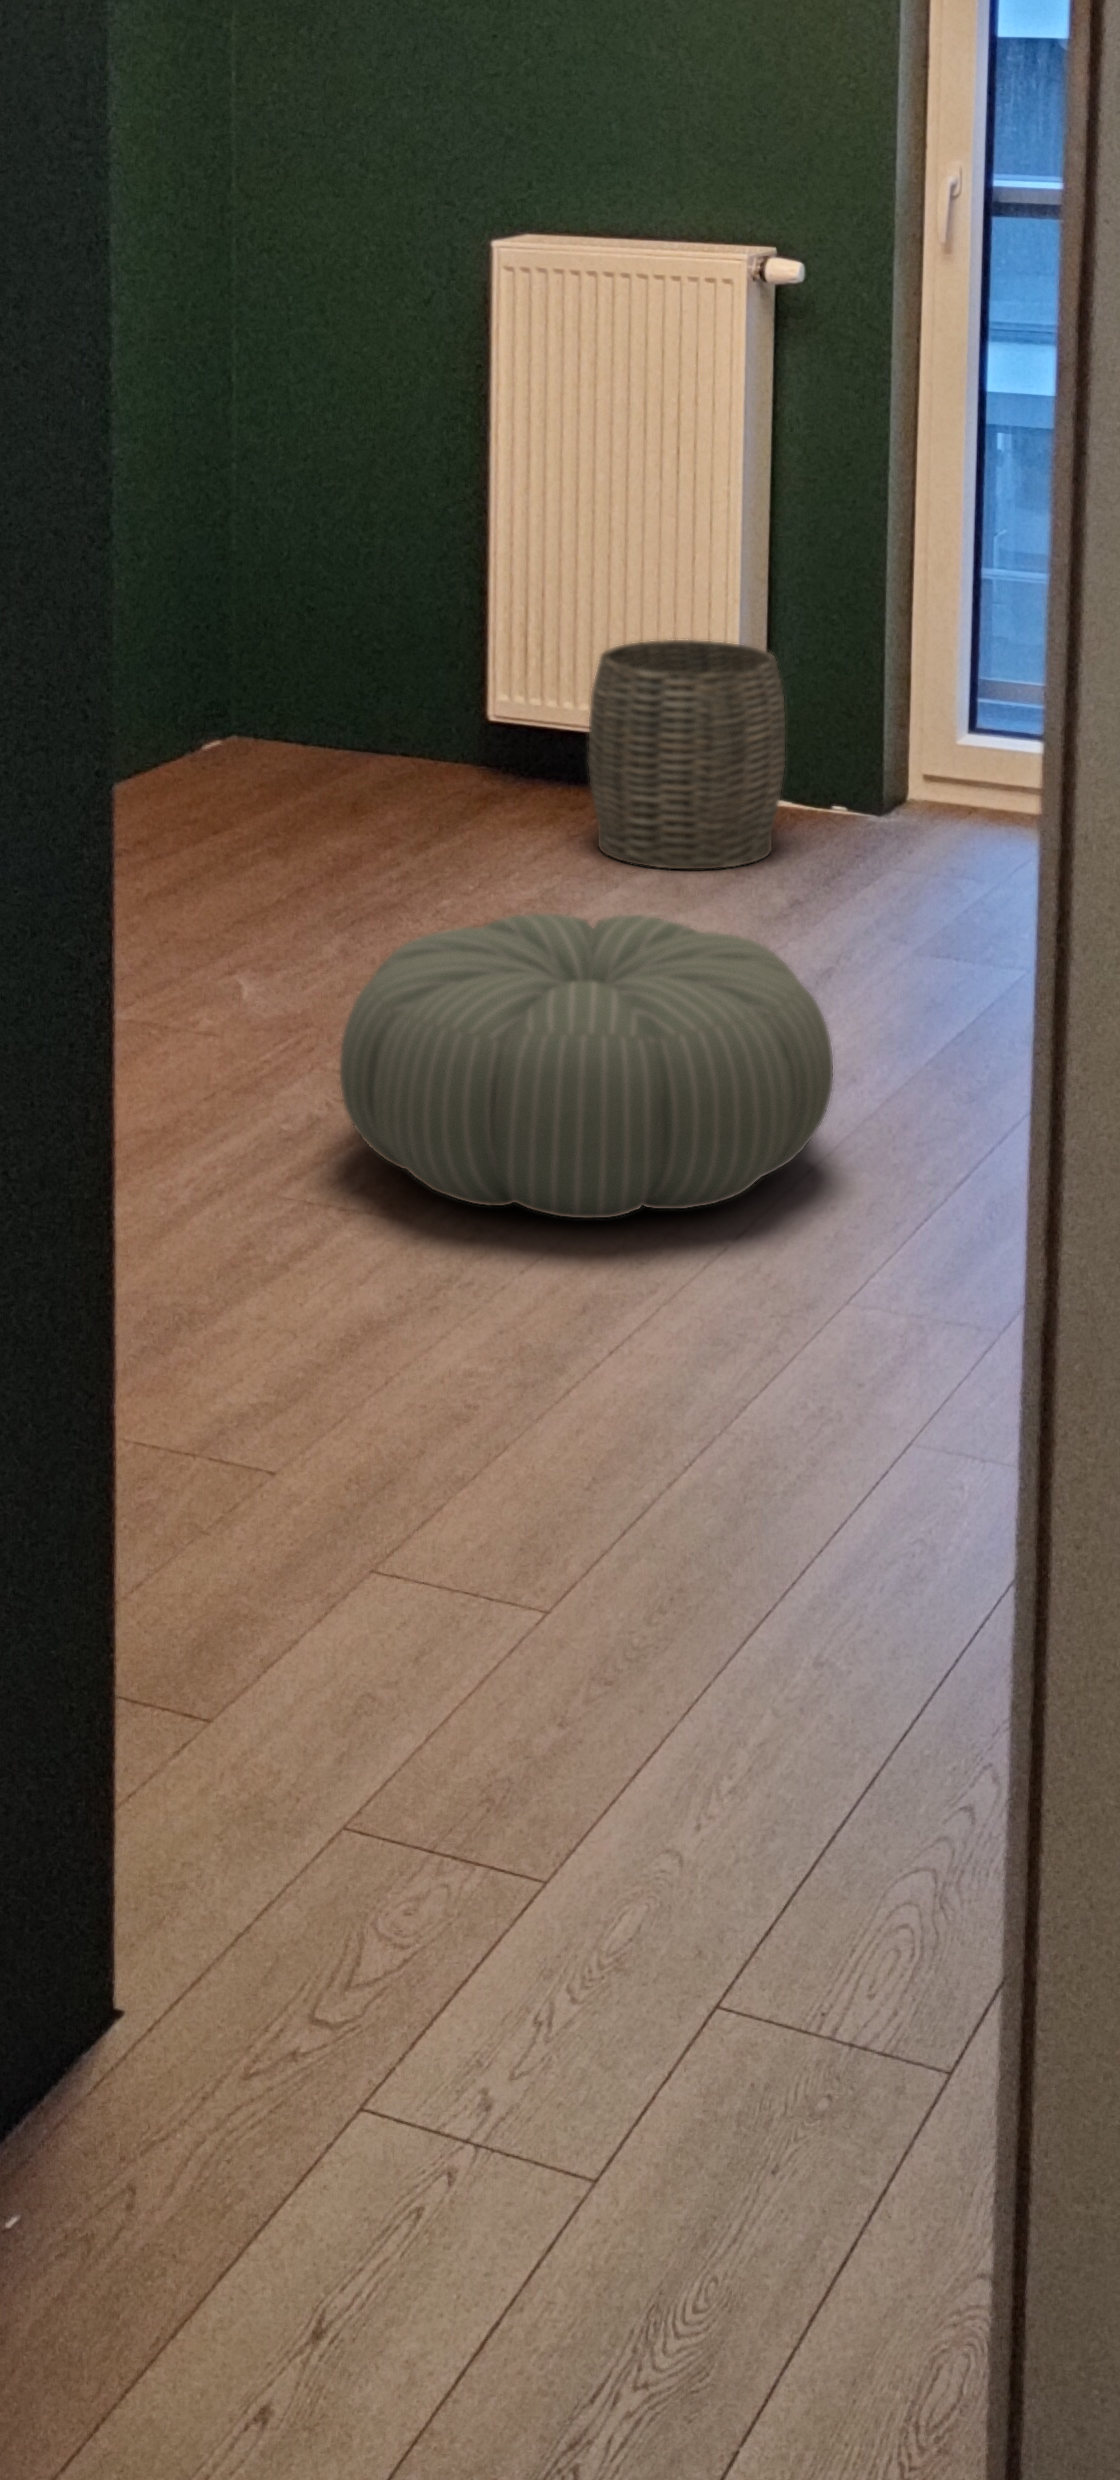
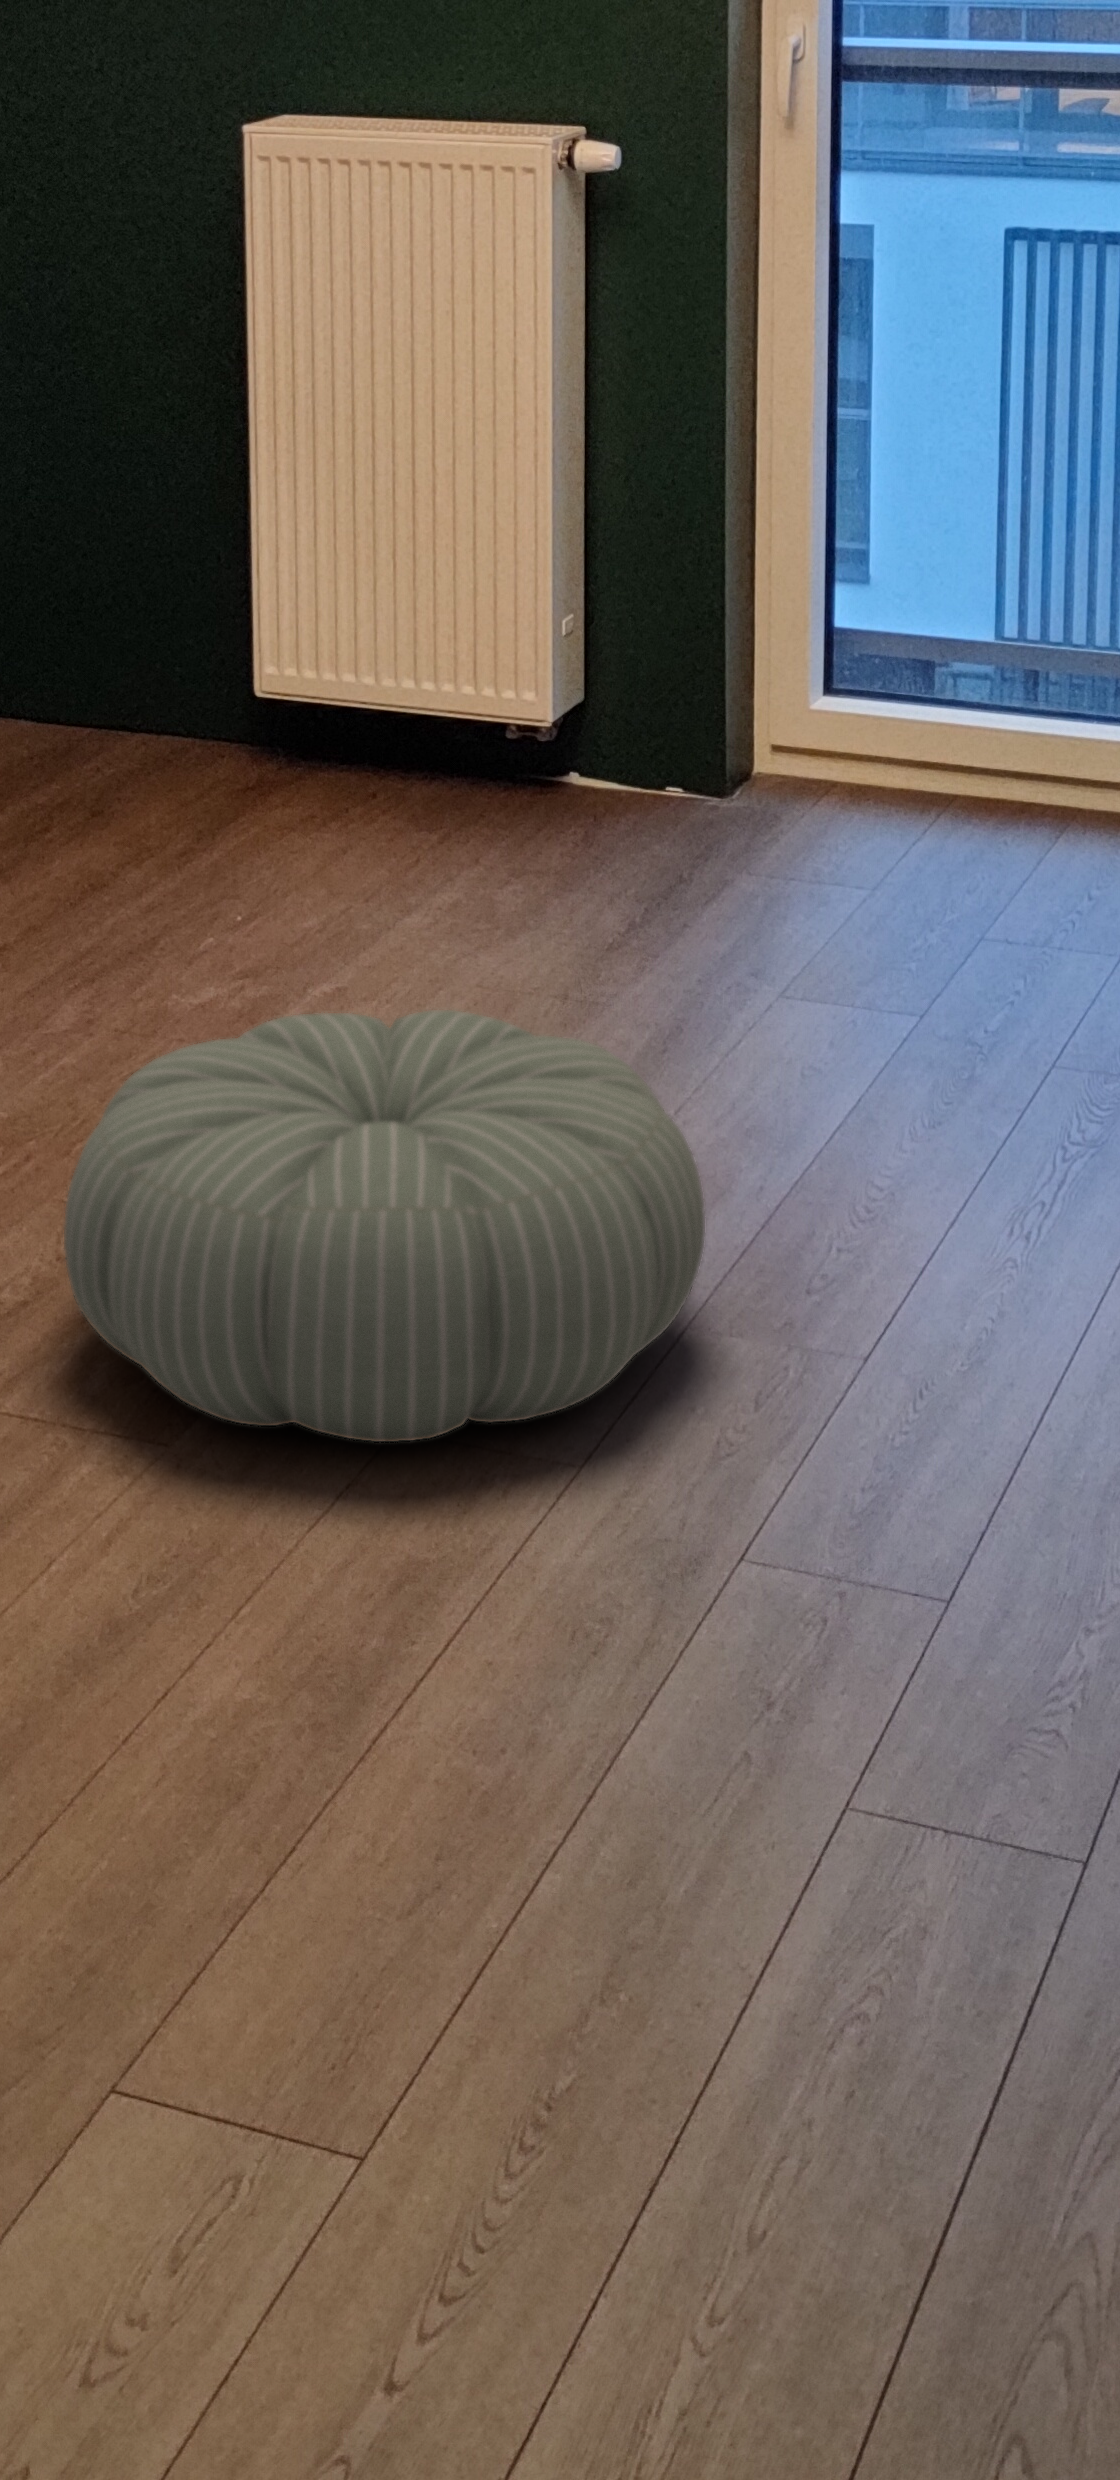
woven basket: present [588,640,785,869] -> none [374,603,610,886]

